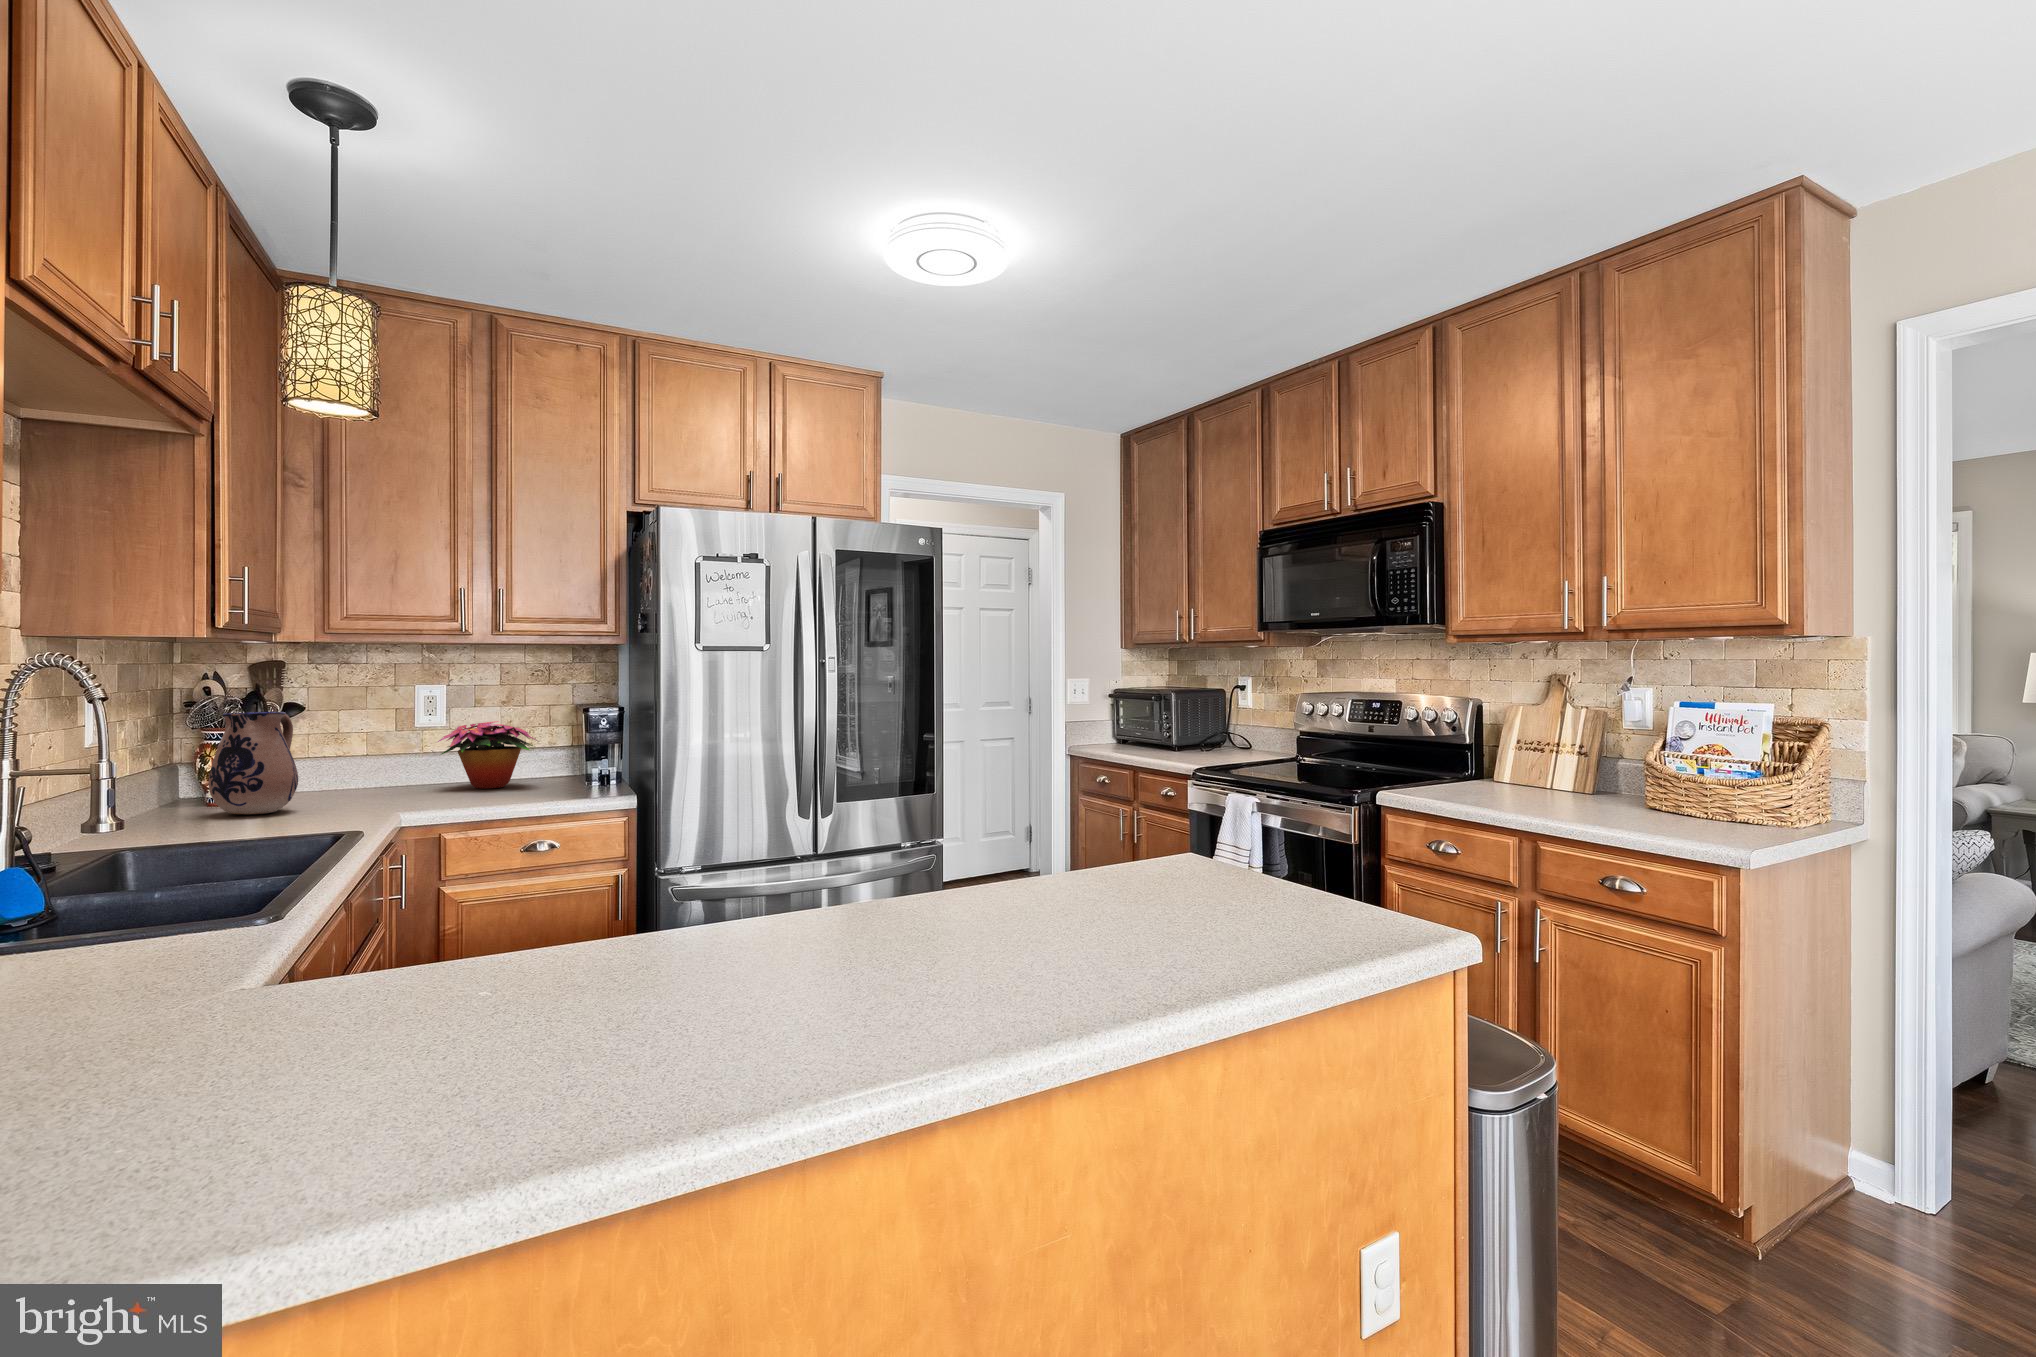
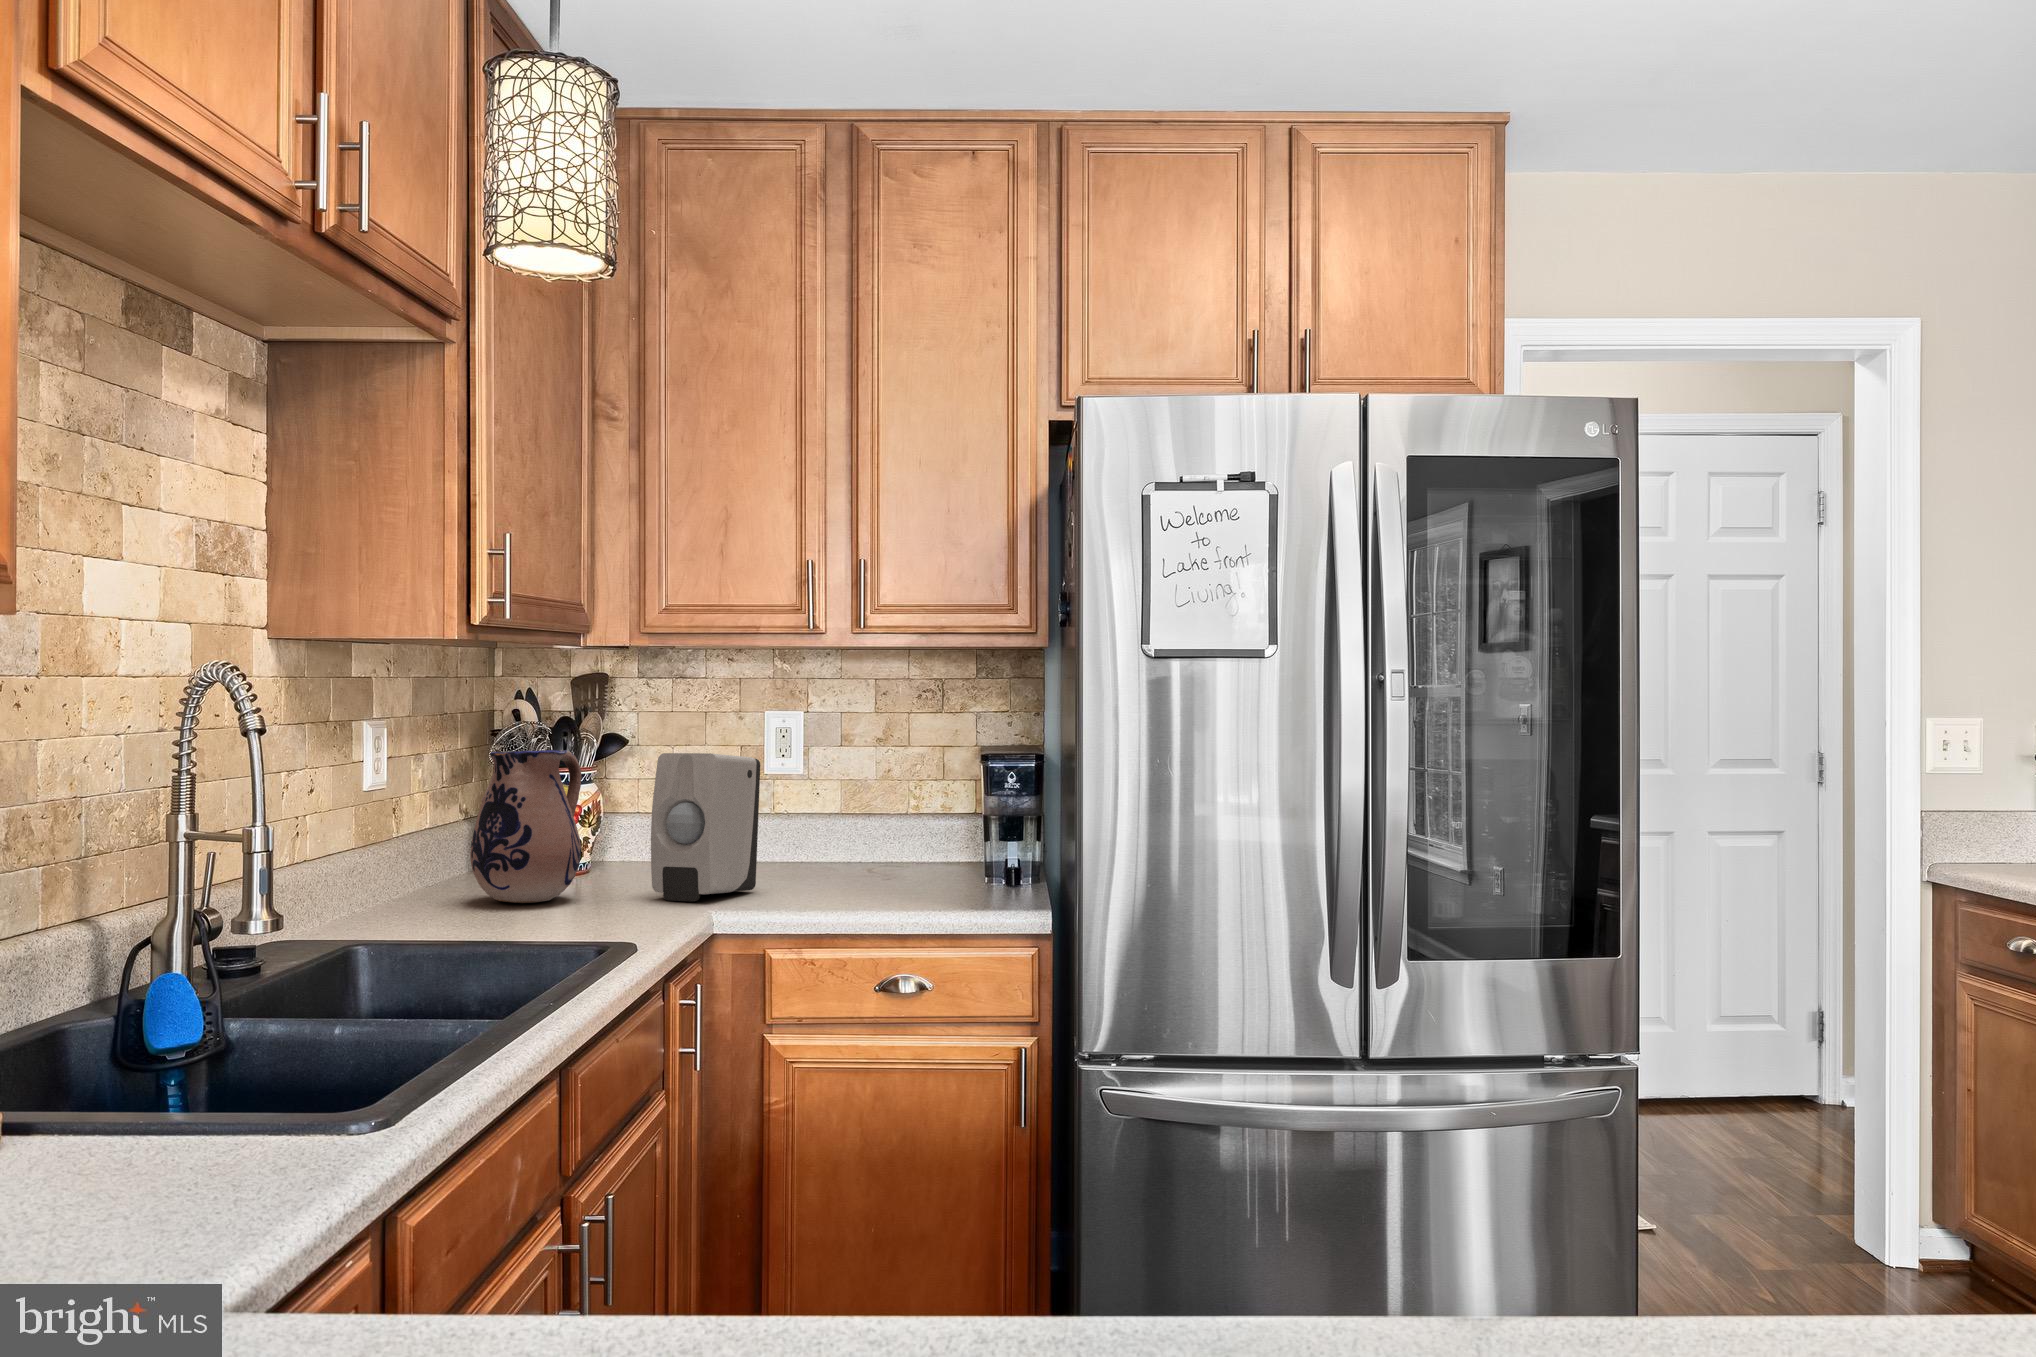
soap dispenser: none [353,712,430,807] -> present [651,753,760,901]
flower arrangement: present [438,721,537,789] -> none [772,768,928,876]

